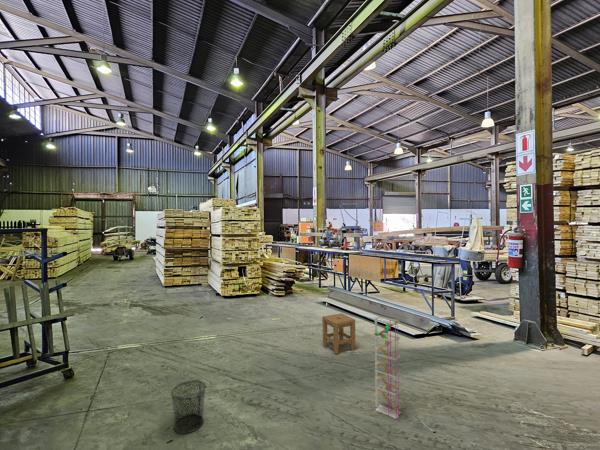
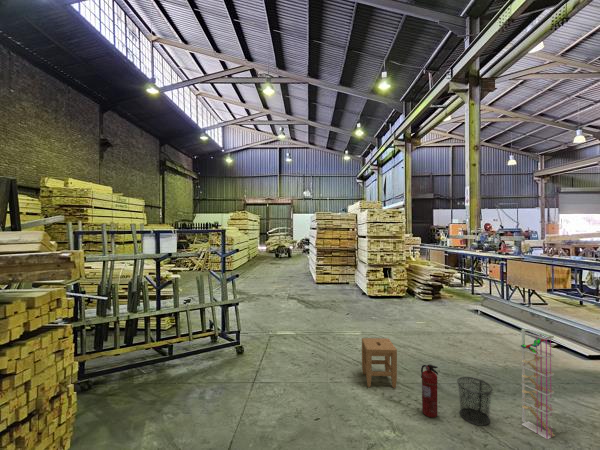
stool: present [322,313,355,355] -> present [362,338,397,388]
fire extinguisher: none [286,373,304,433] -> present [421,364,438,417]
waste bin: present [171,380,206,434] -> present [457,377,493,425]

